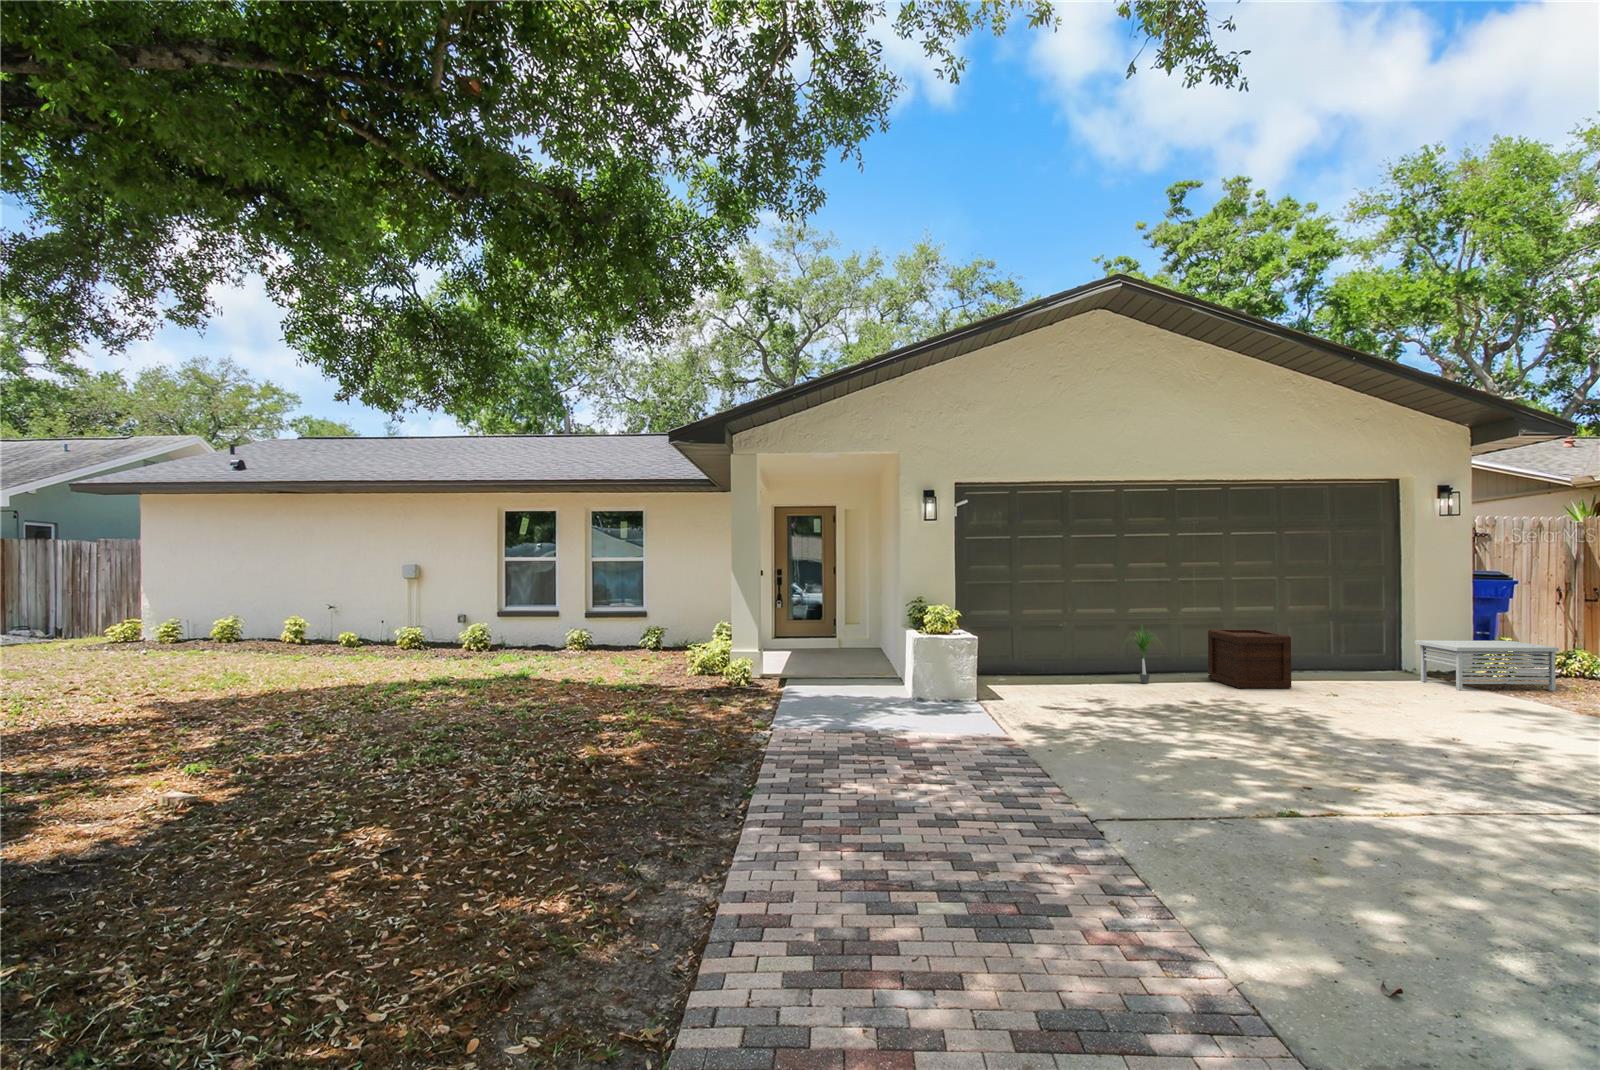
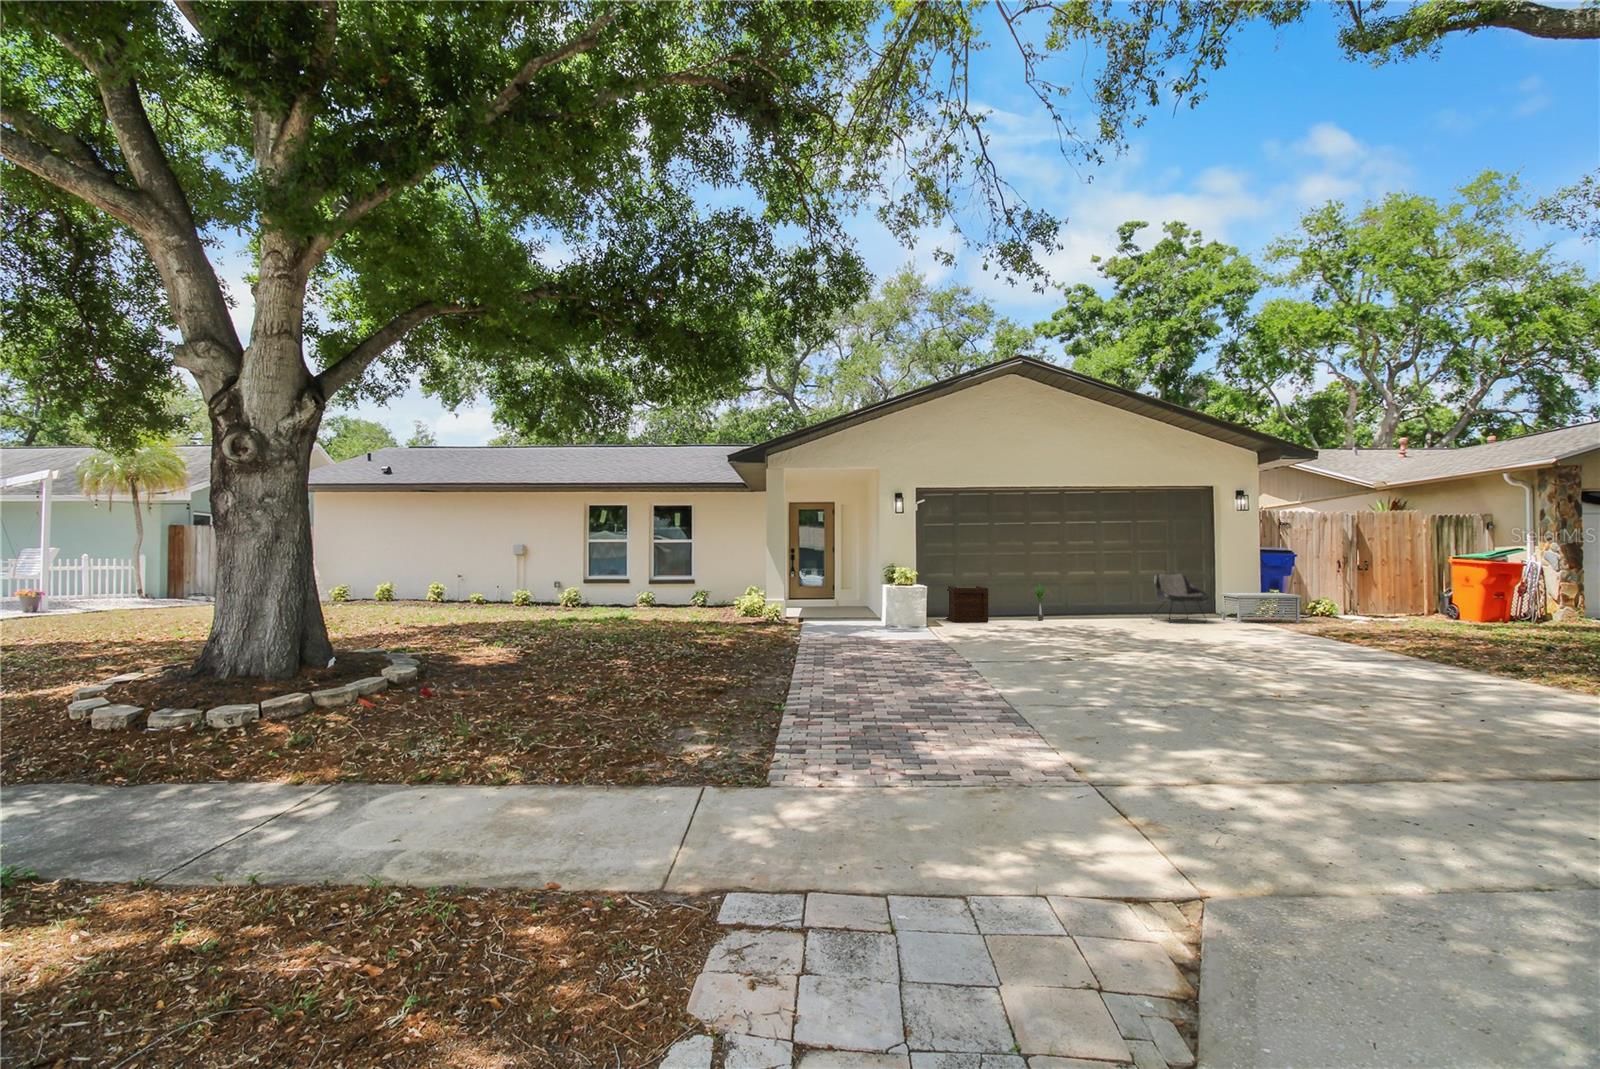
lounge chair: none [1311,609,1413,690] -> present [1154,573,1209,622]
wooden crate: present [1208,629,1291,689] -> present [946,586,988,623]

